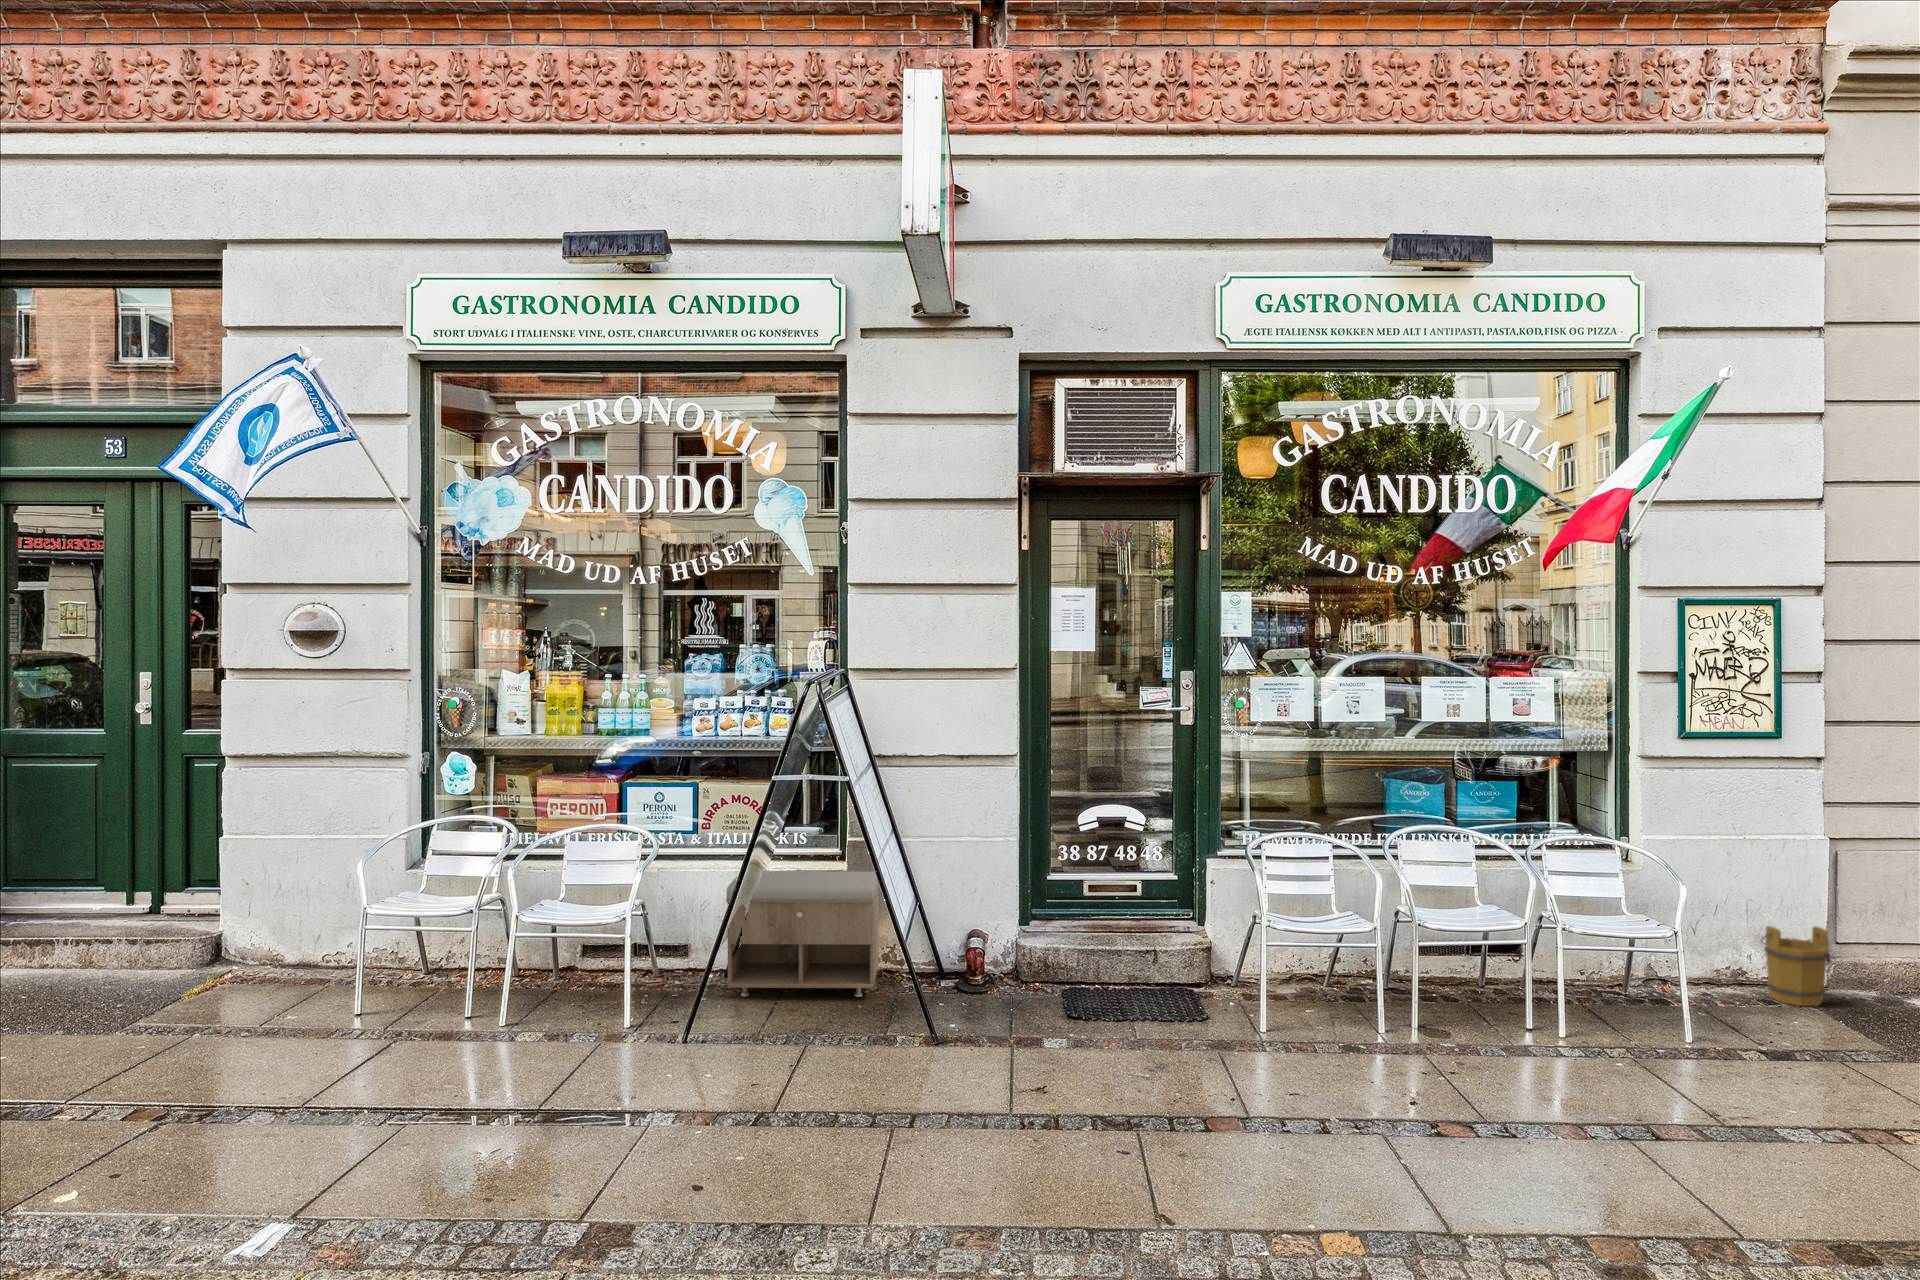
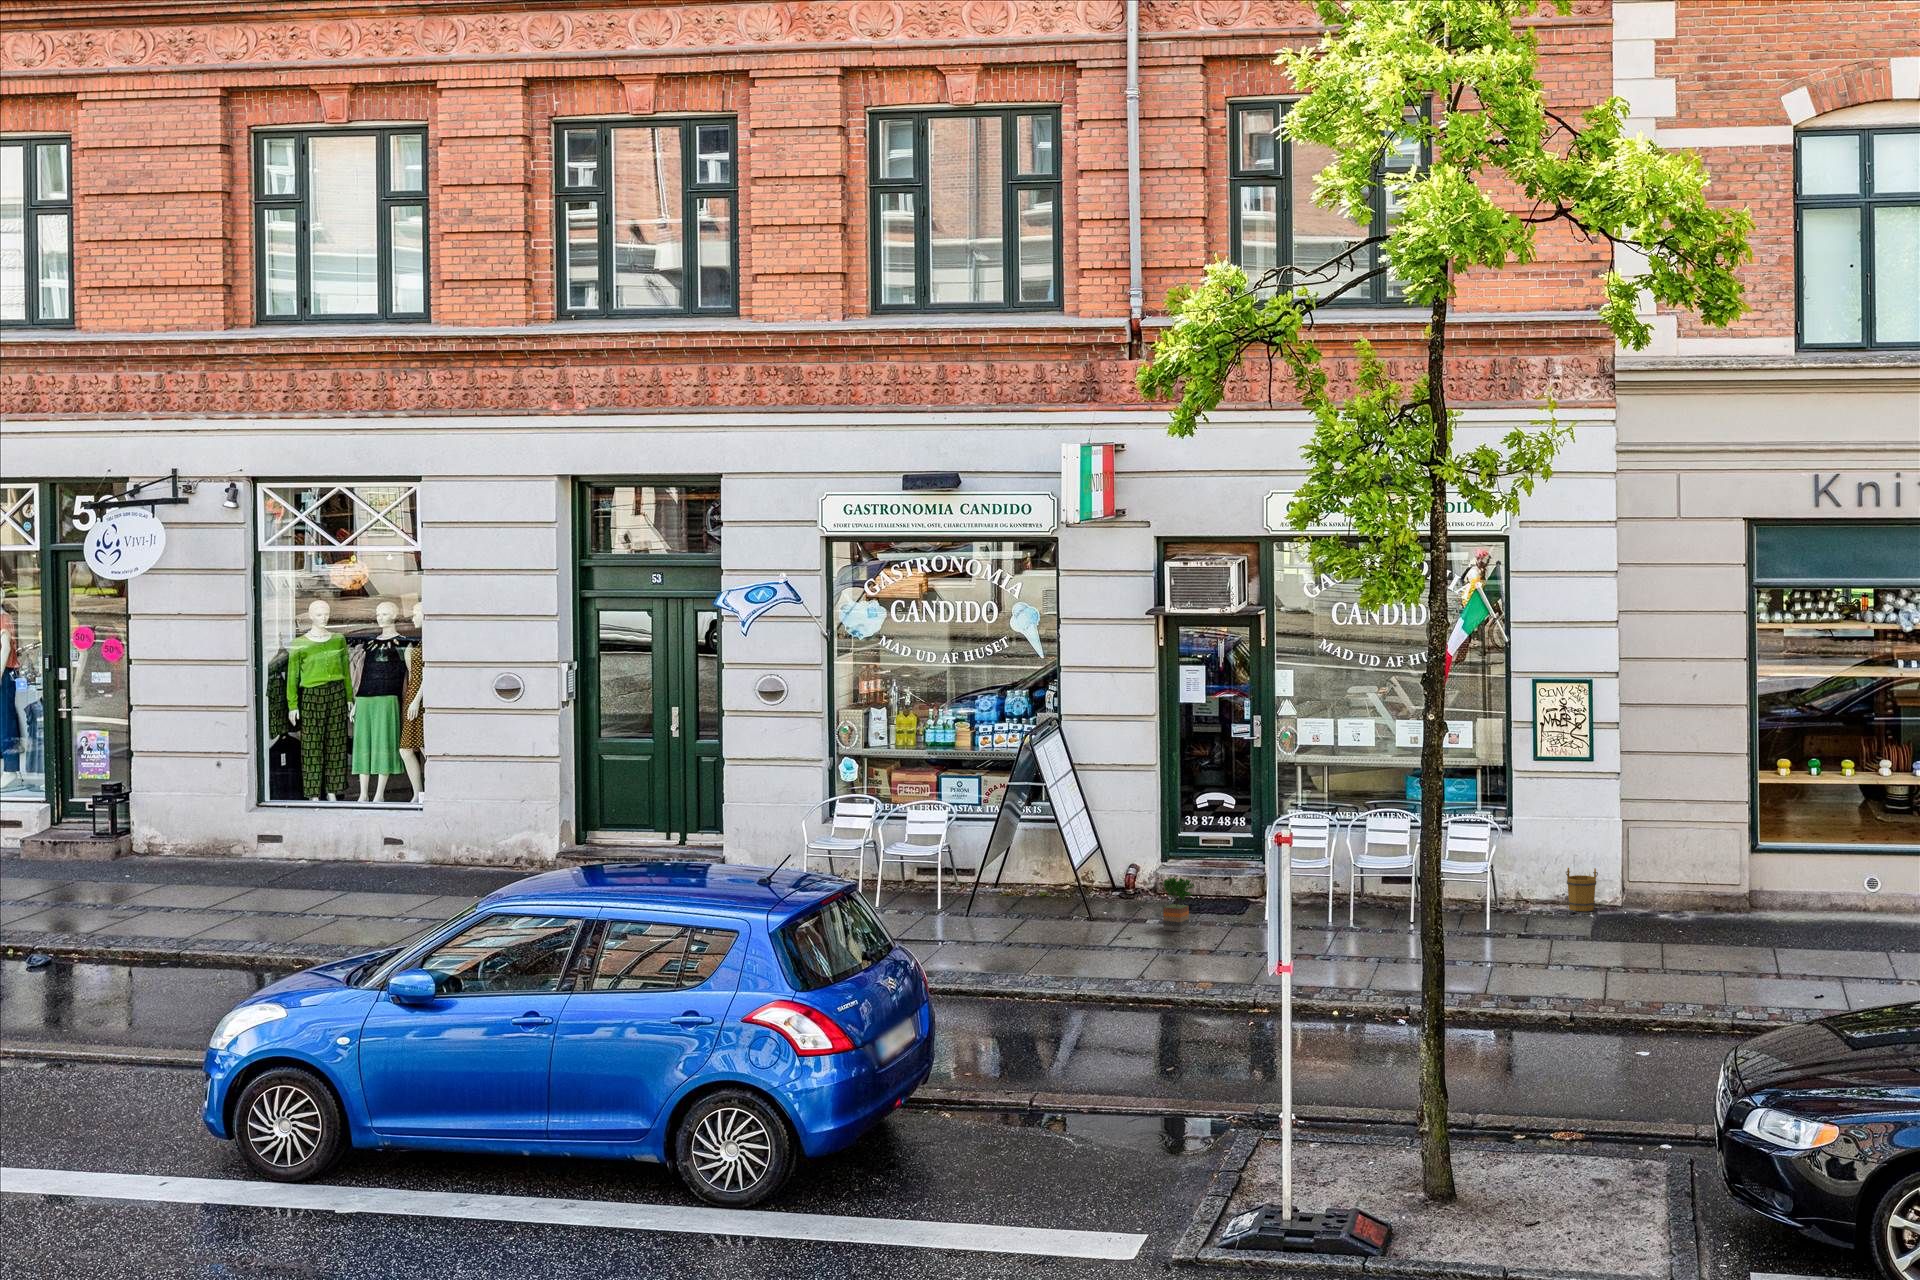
storage bench: present [726,871,879,997] -> none [993,826,1079,893]
potted tree: none [1130,994,1210,1125] -> present [1163,878,1194,932]

